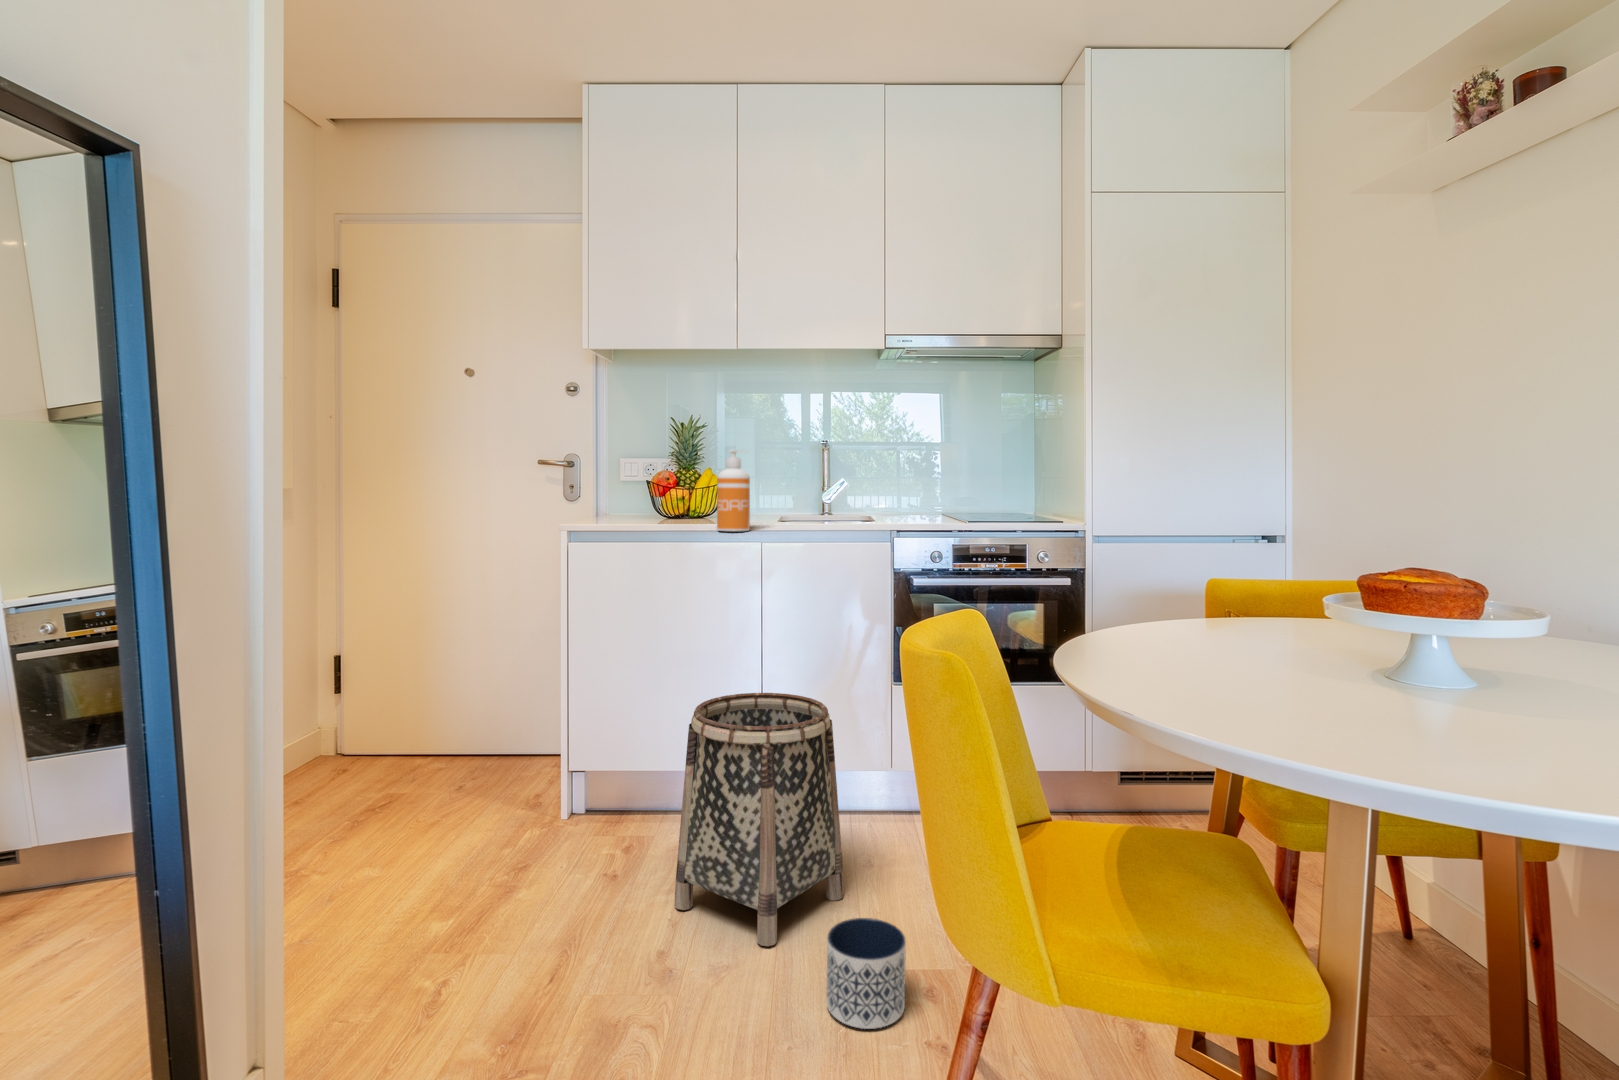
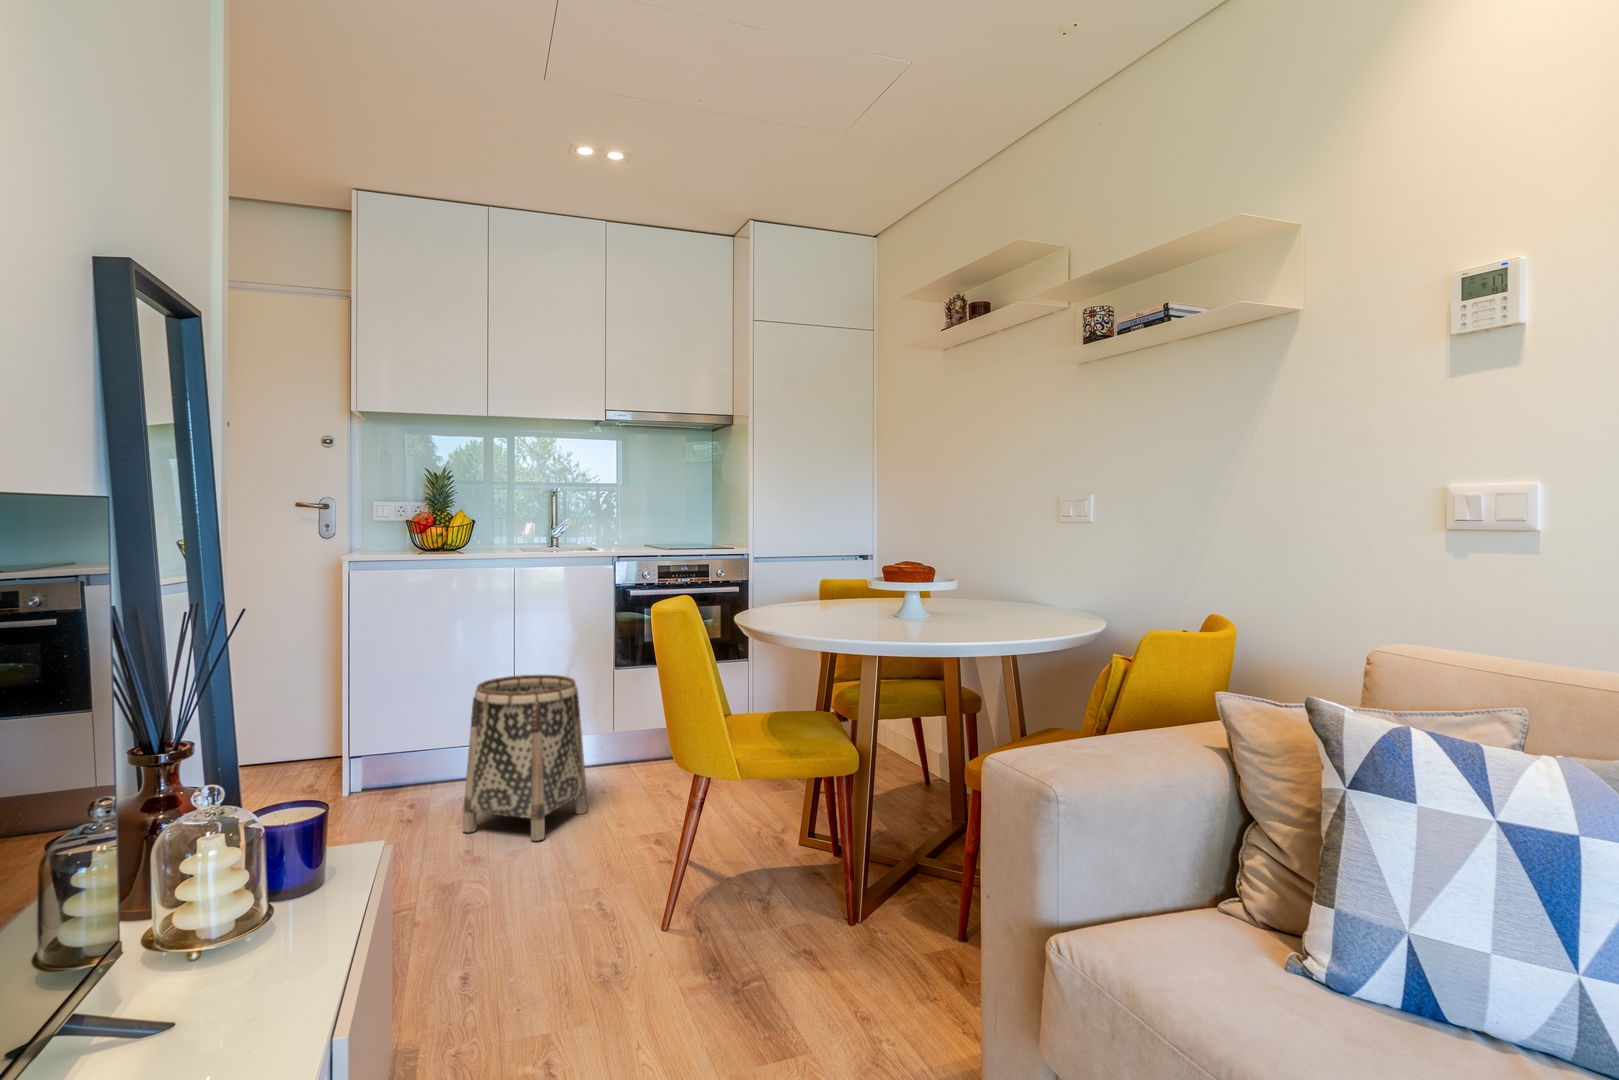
soap dispenser: present [717,450,750,531] -> none [478,498,504,559]
planter: present [827,918,906,1029] -> none [586,804,636,866]

